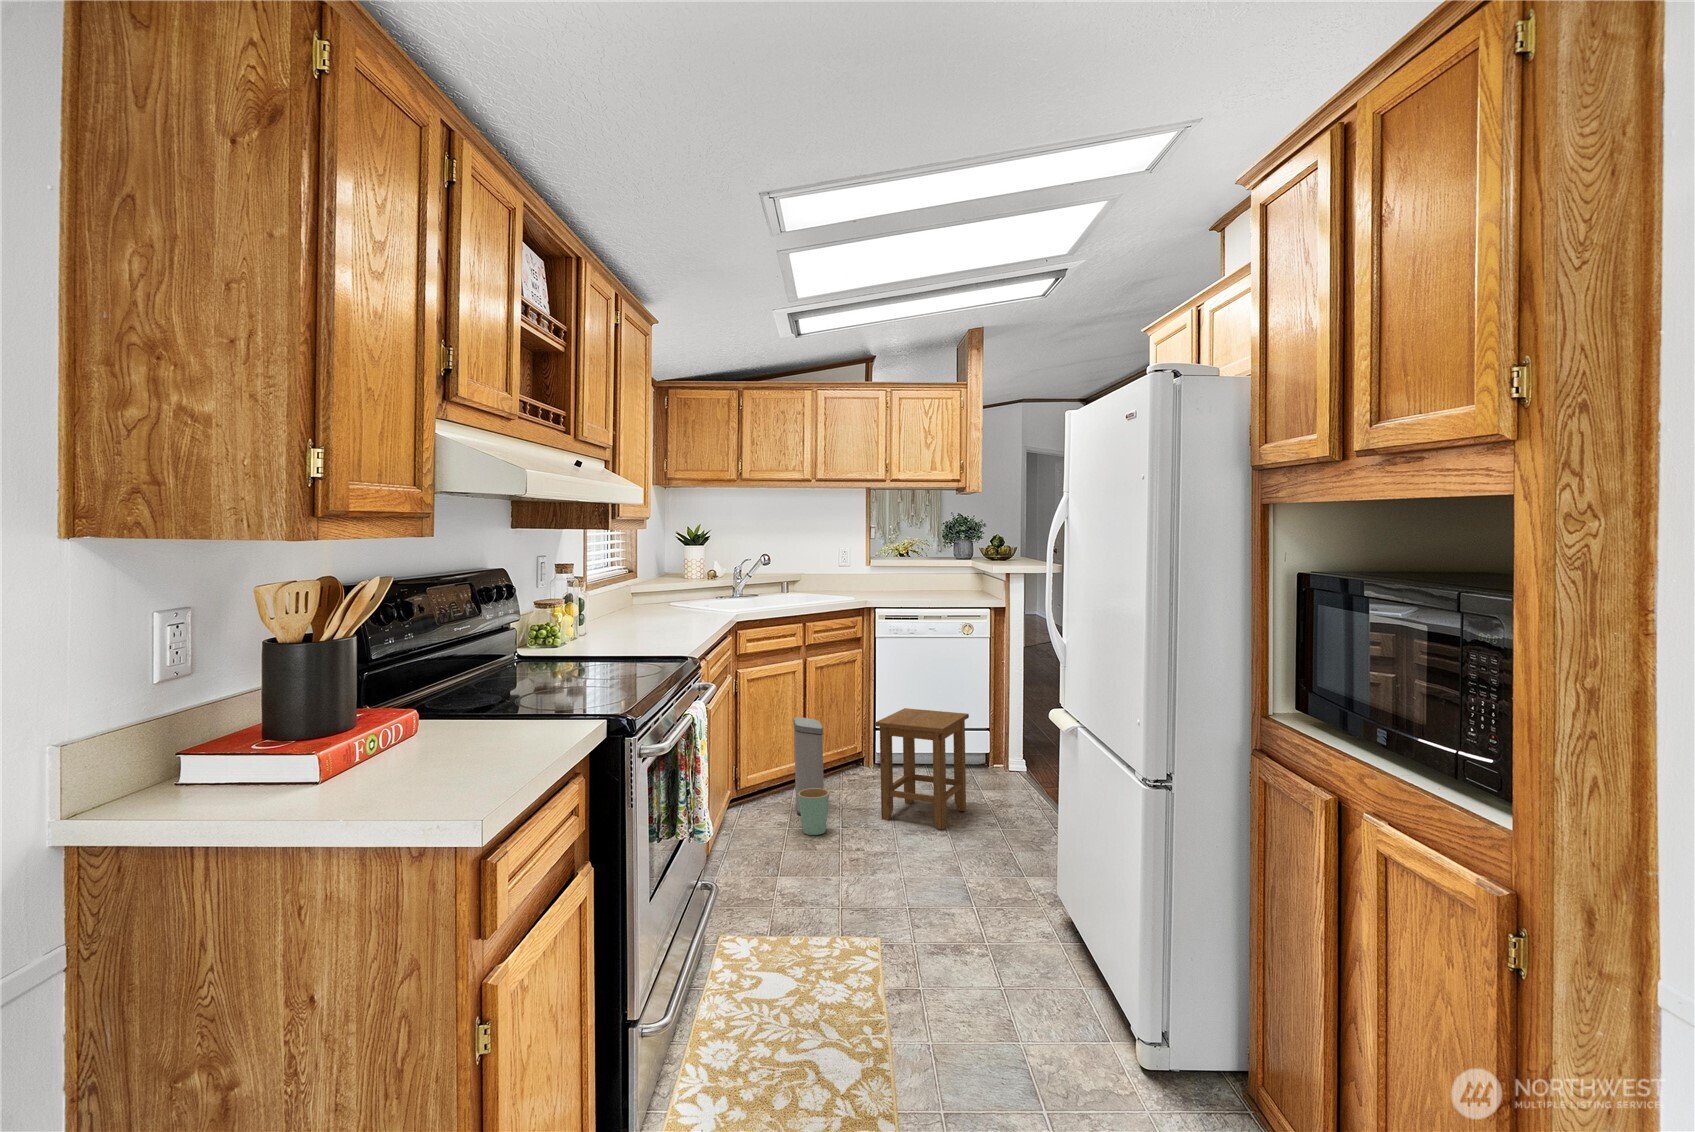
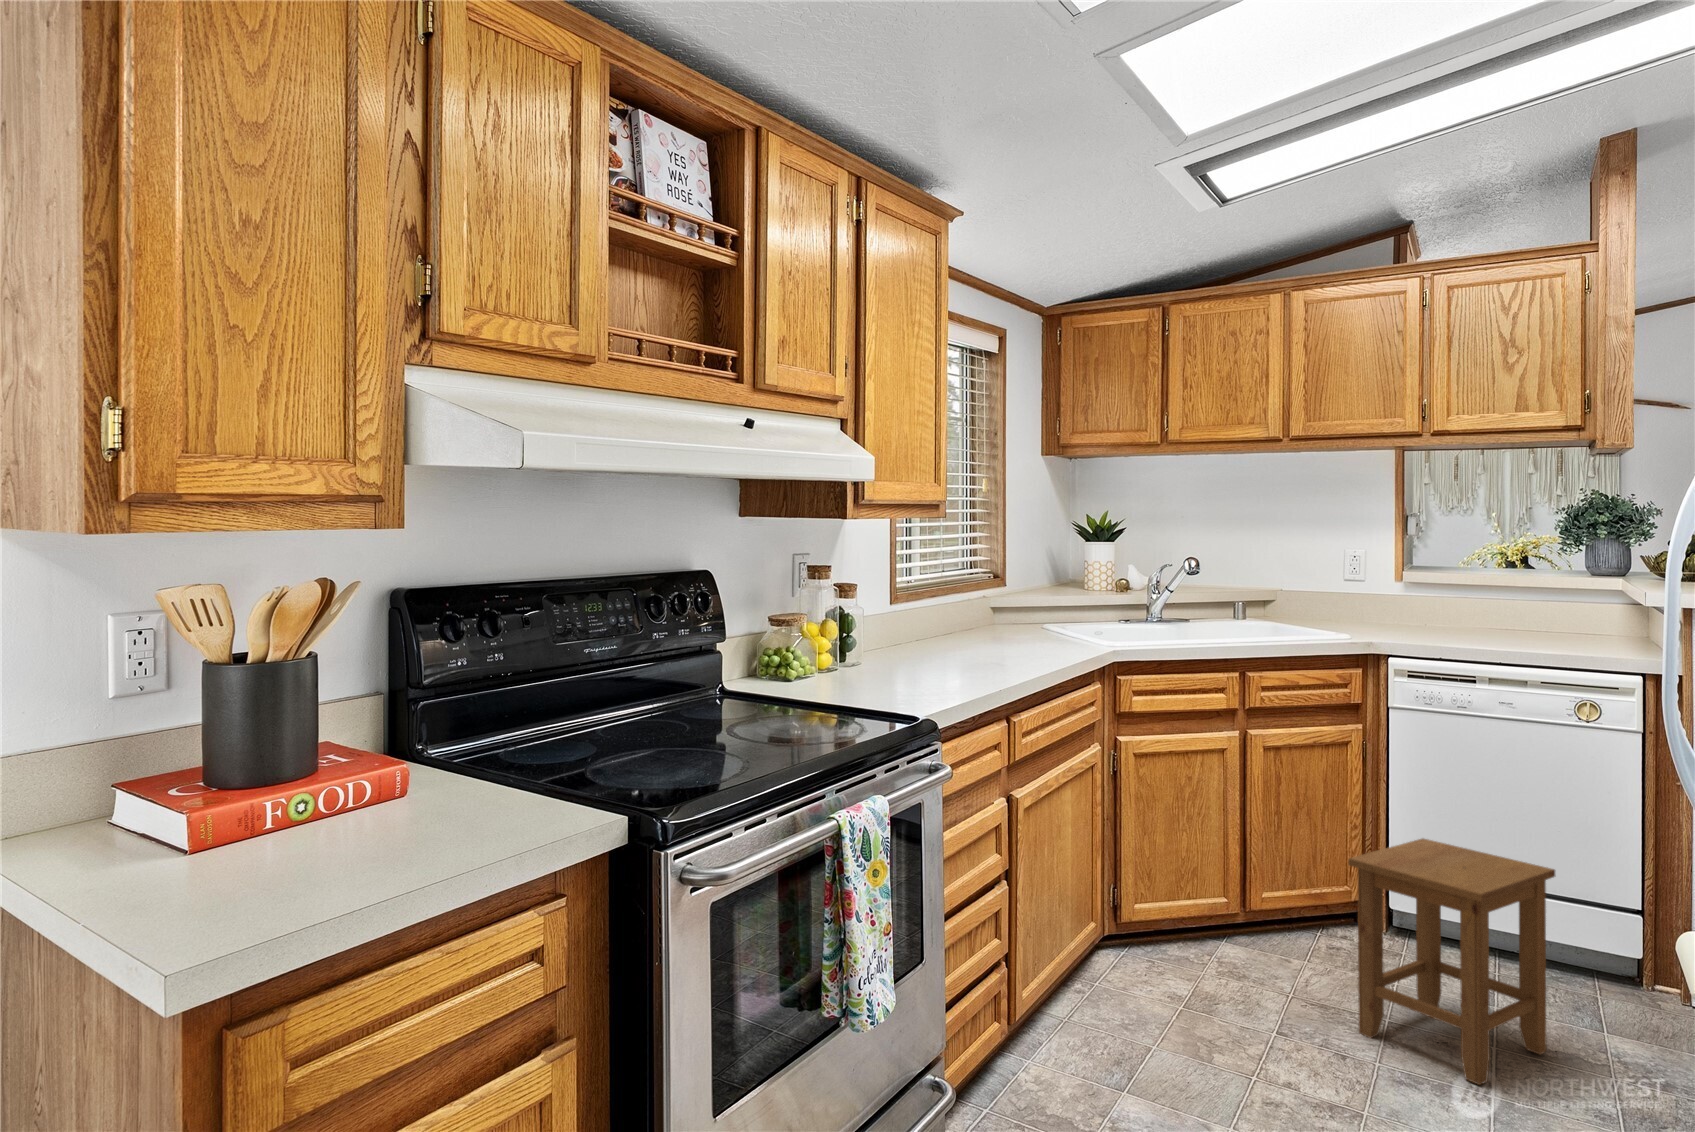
trash can: present [793,717,829,835] -> none [1194,827,1258,1037]

